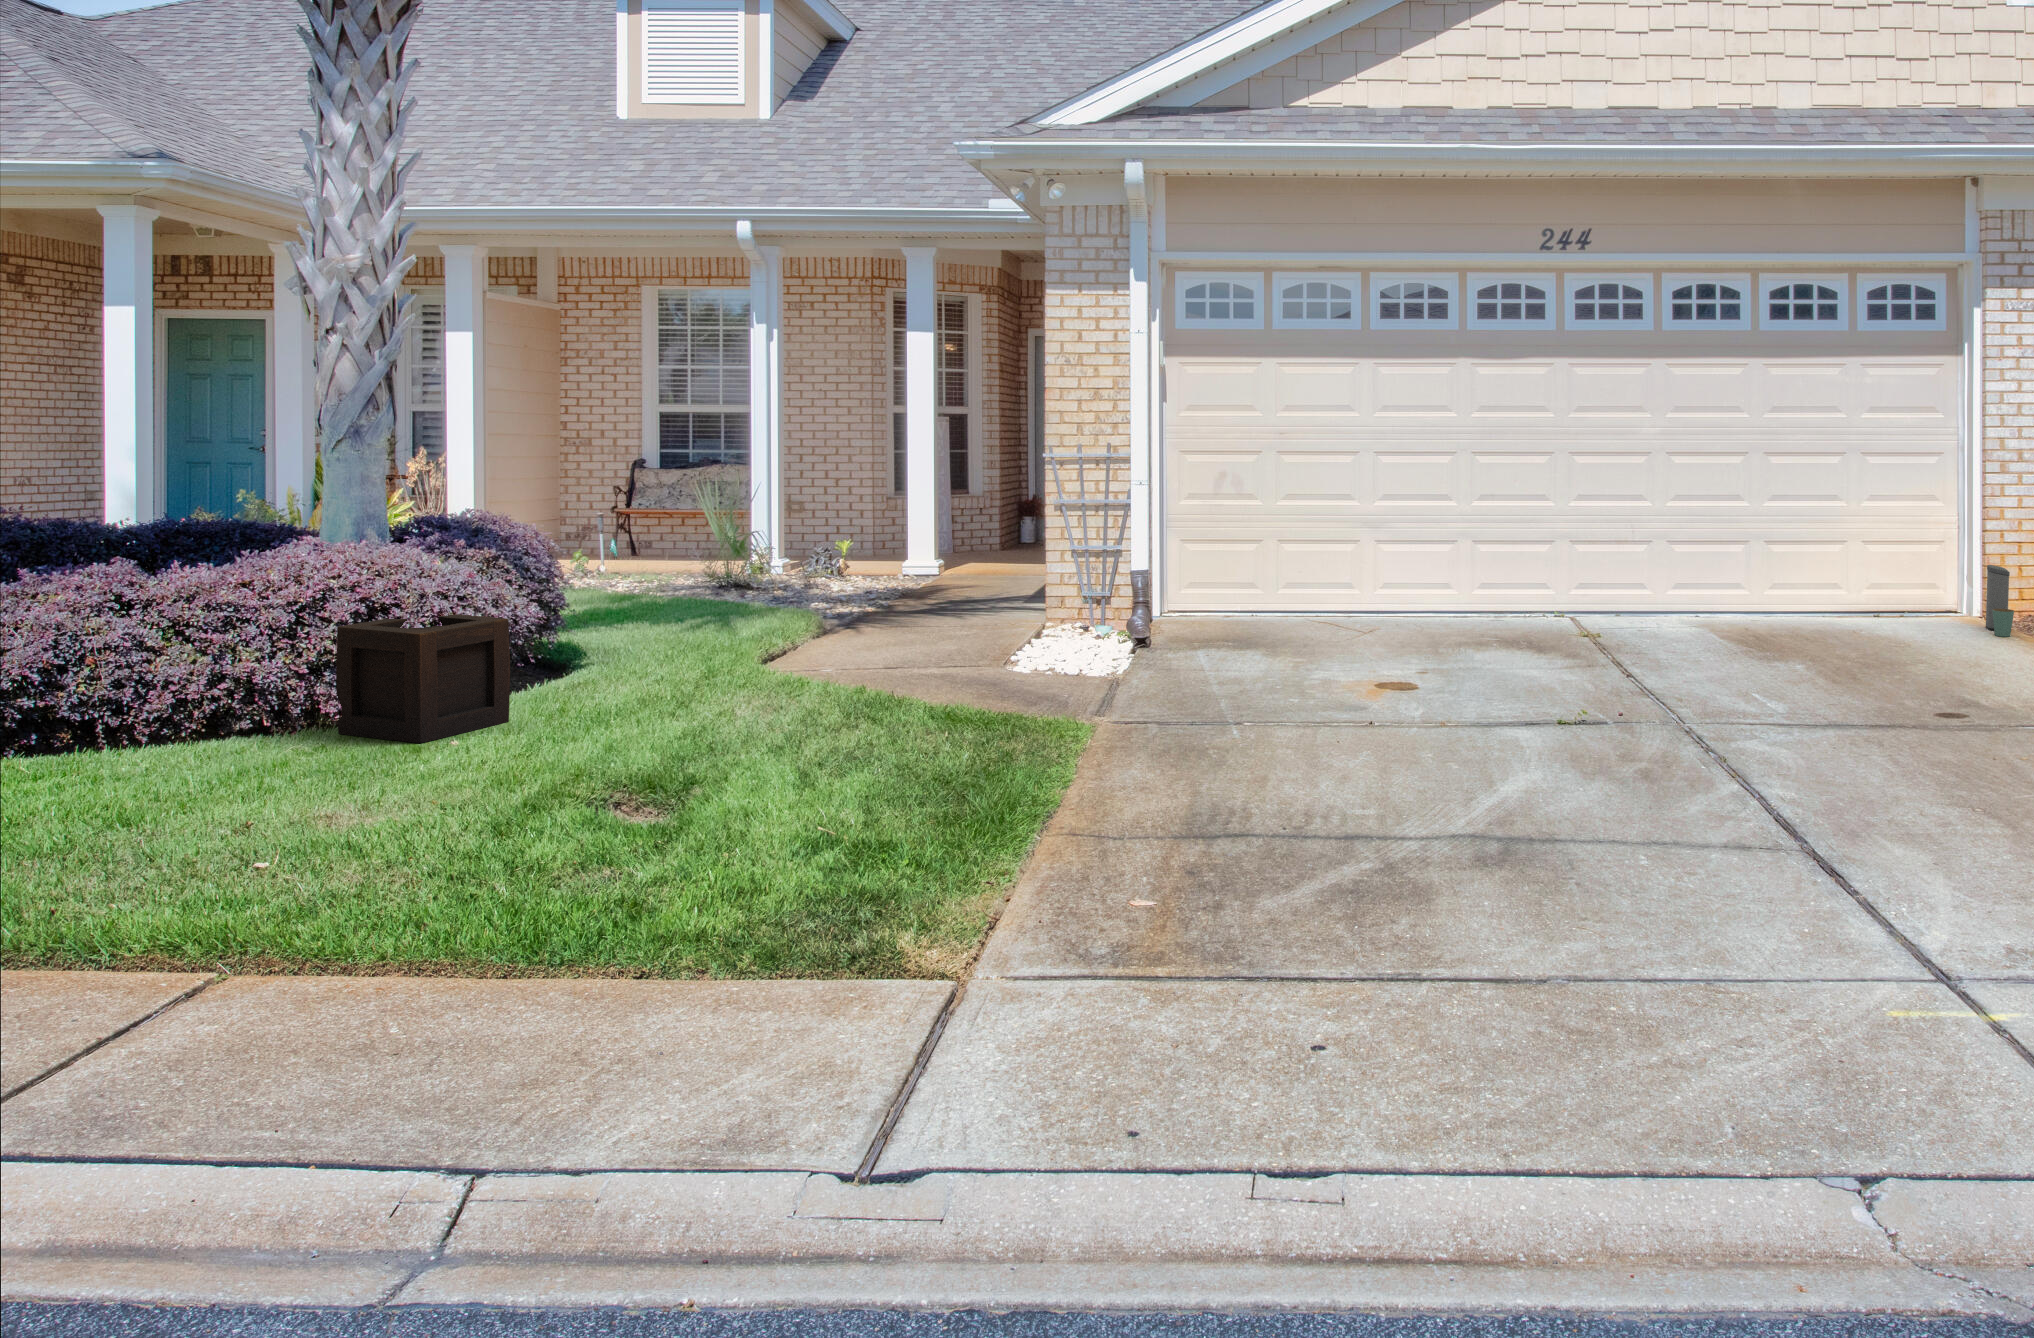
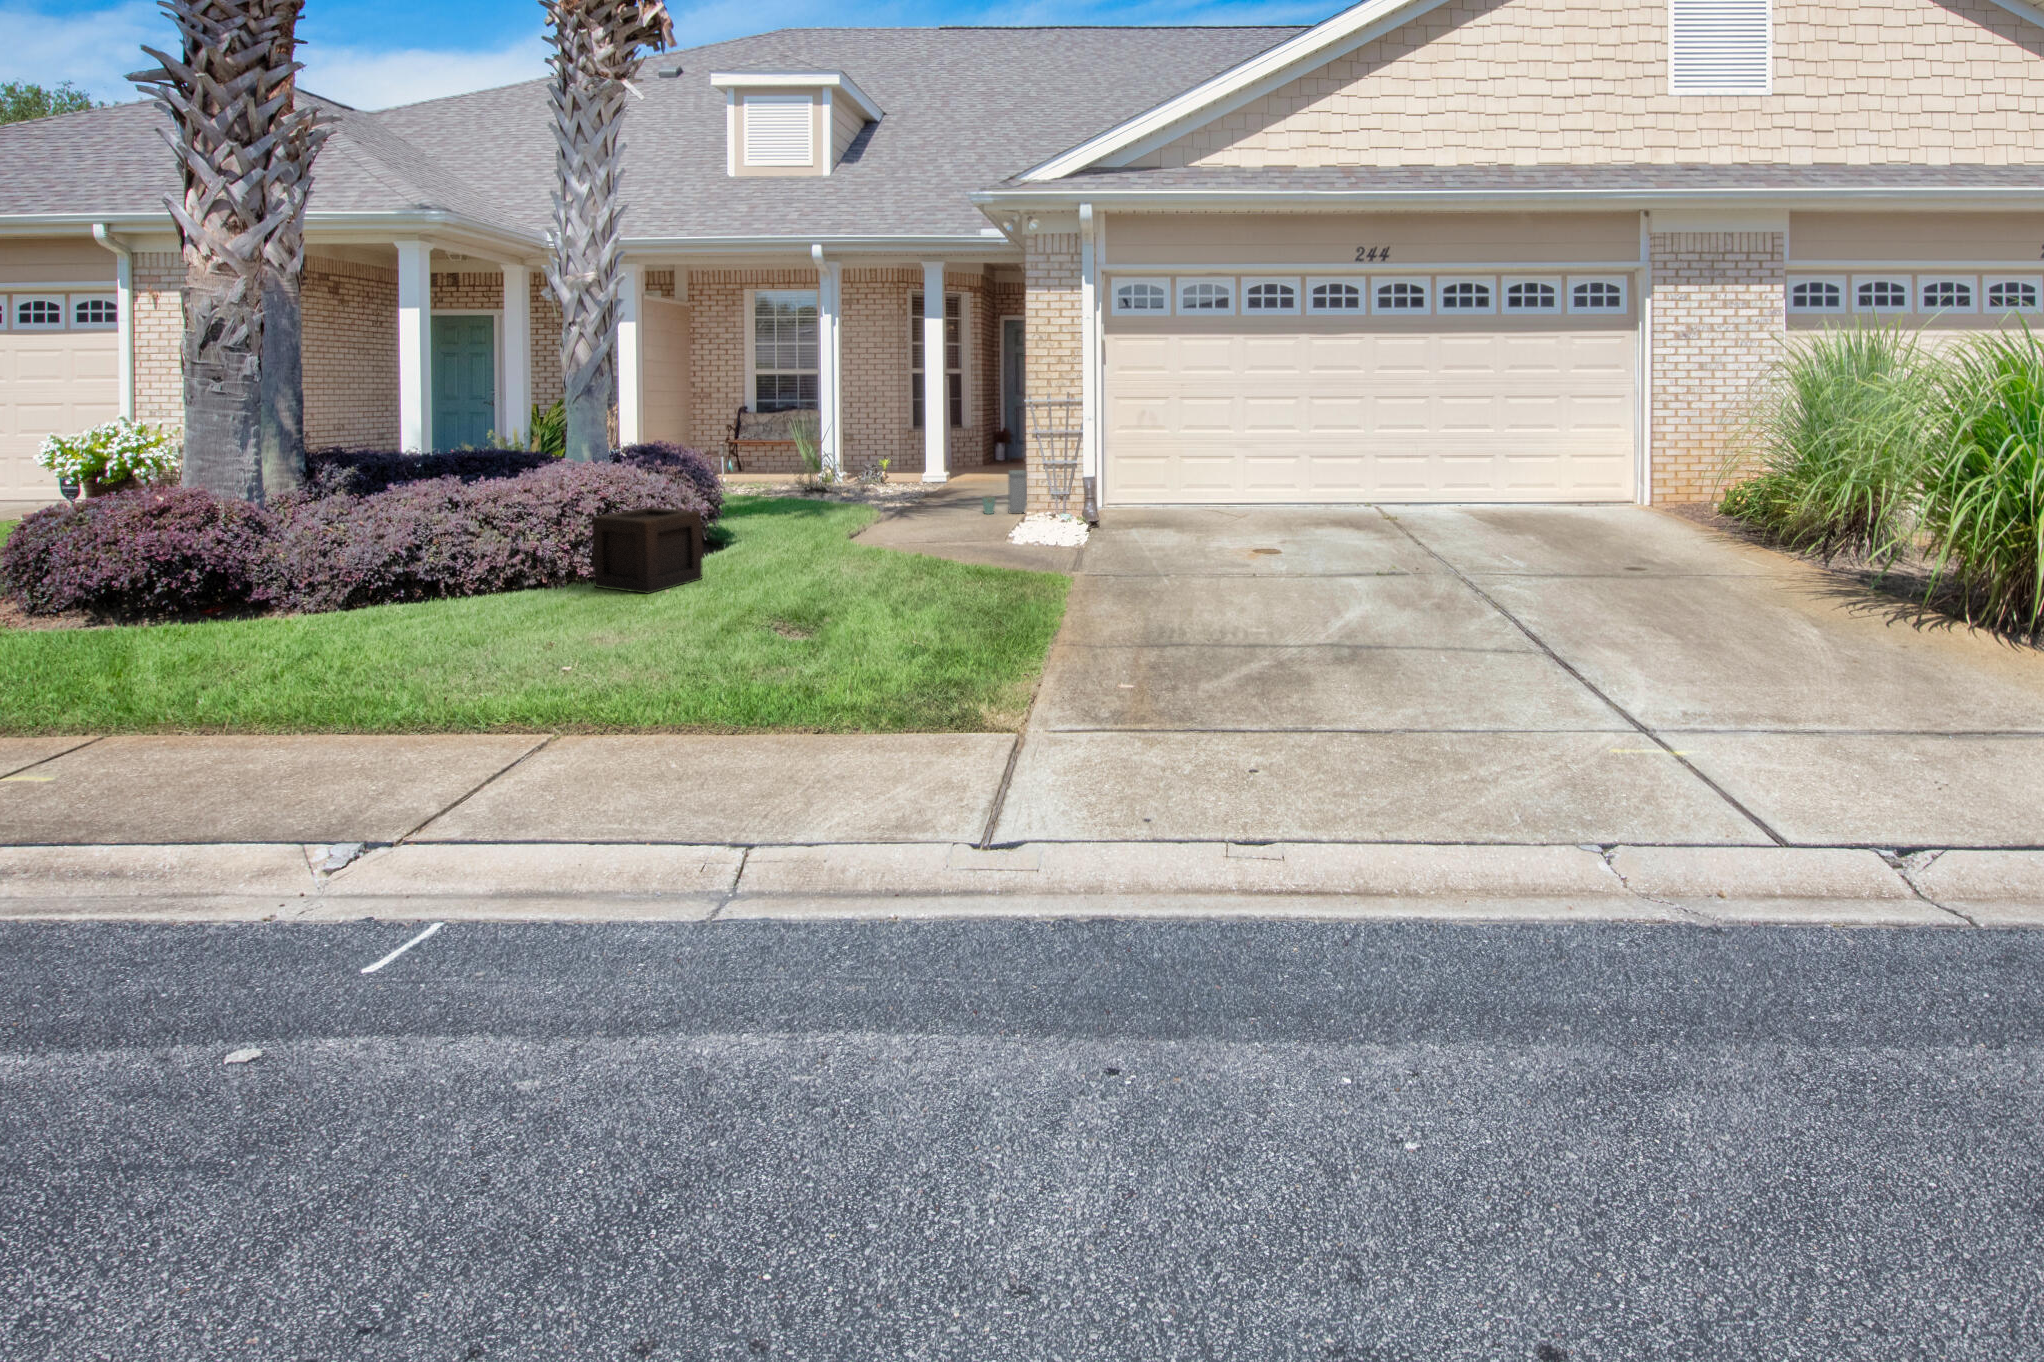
trash can: present [1986,565,2014,637] -> present [982,470,1027,514]

